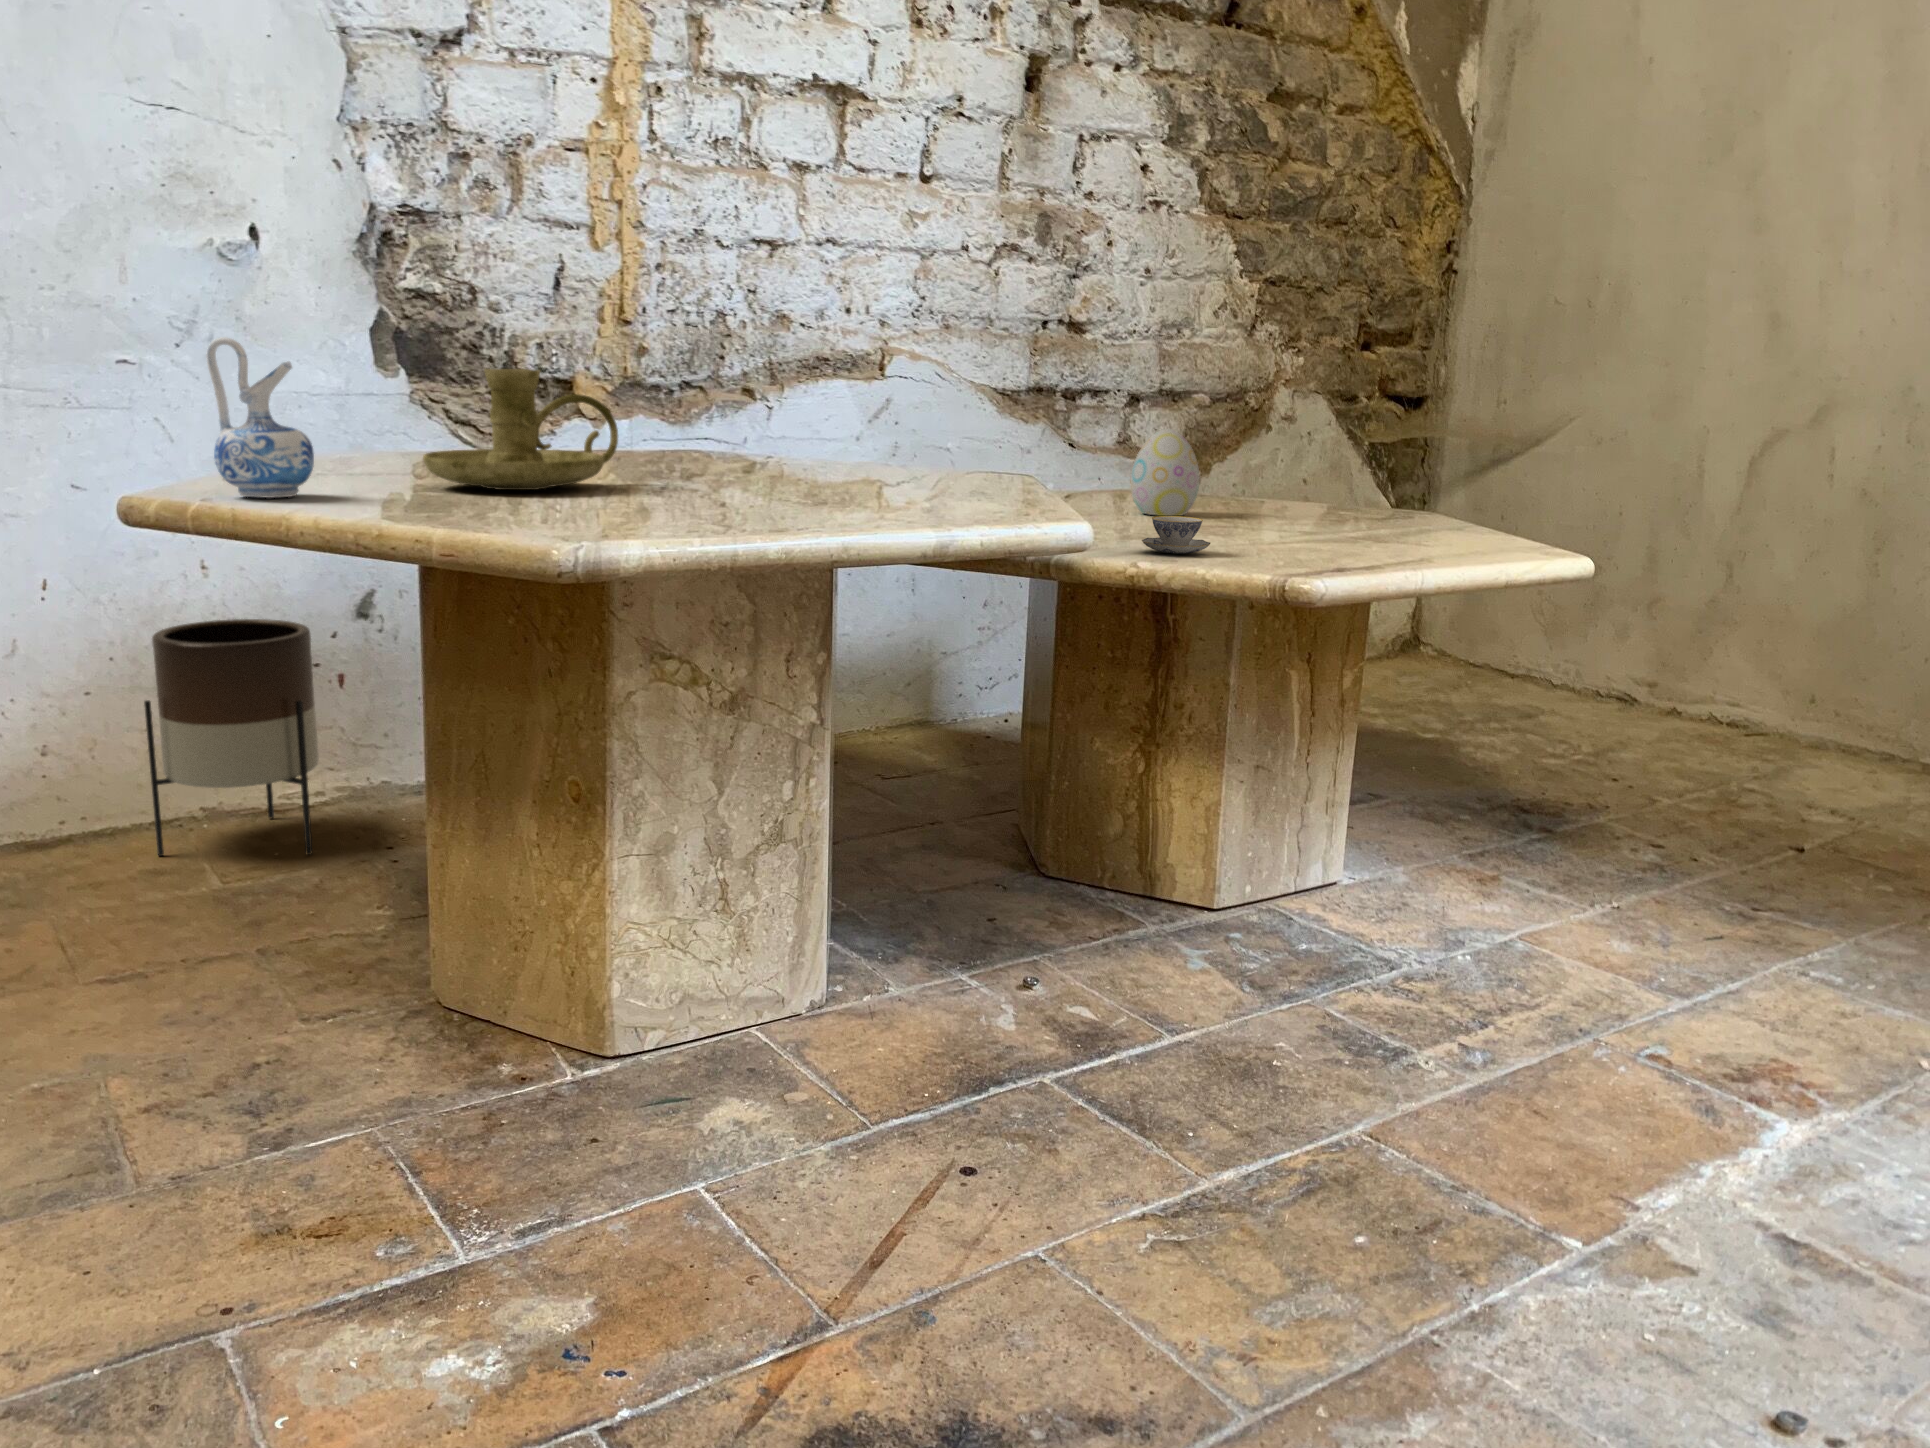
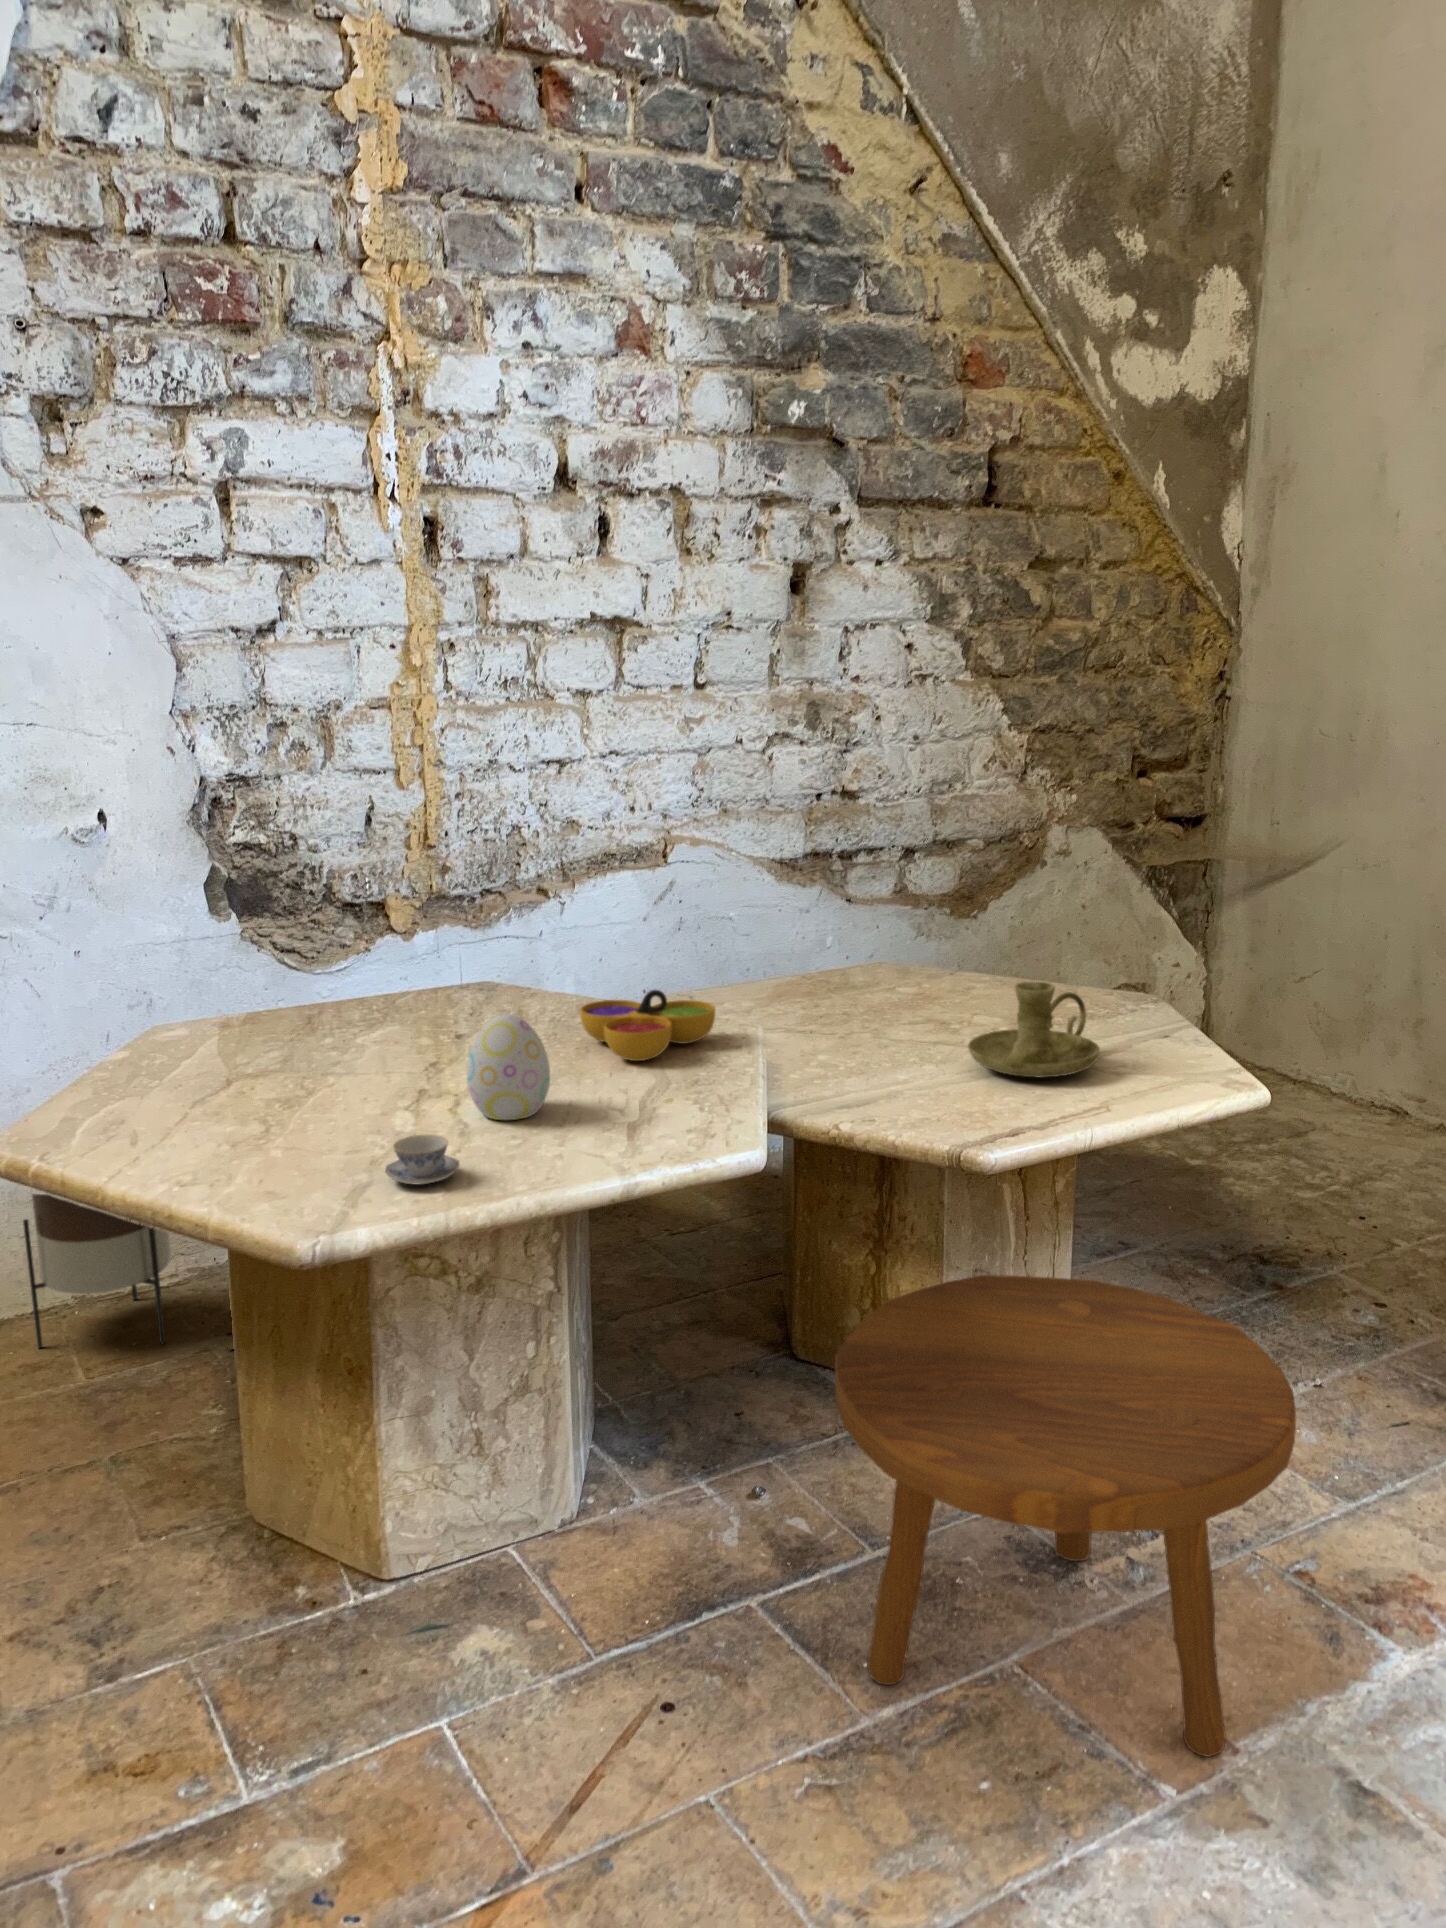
ceramic pitcher: present [206,337,314,498] -> none [43,1016,131,1141]
candle holder: present [423,369,618,490] -> present [968,982,1100,1077]
decorative bowl: none [833,413,991,487] -> present [580,990,715,1061]
decorative egg: present [1131,429,1200,516] -> present [467,1014,550,1120]
teacup: present [1142,516,1210,554] -> present [385,1135,459,1184]
footstool: none [1168,718,1726,1212] -> present [835,1275,1296,1757]

